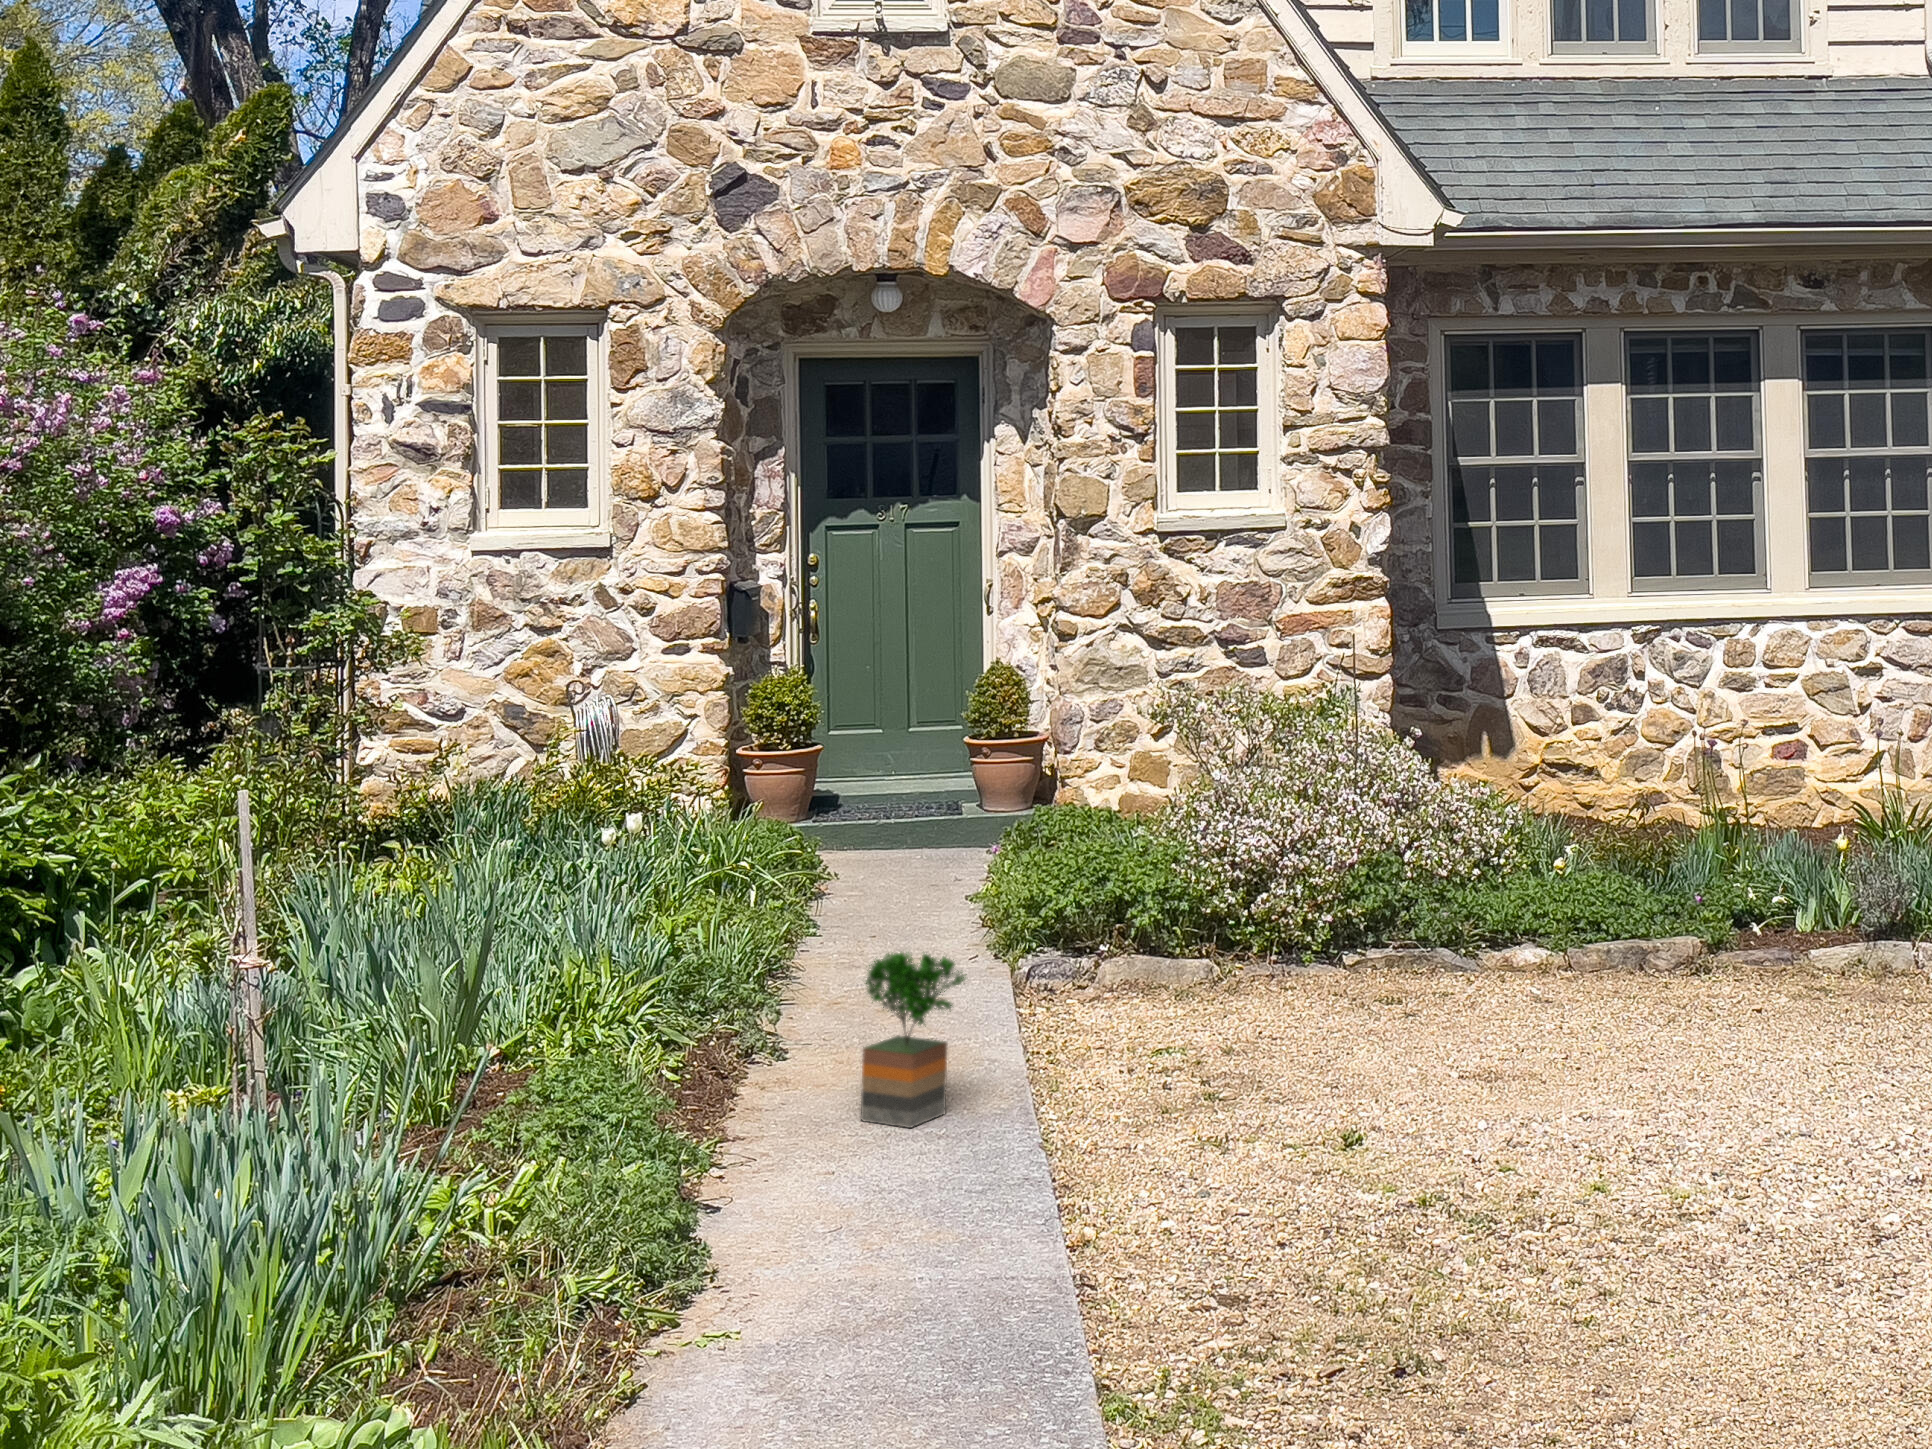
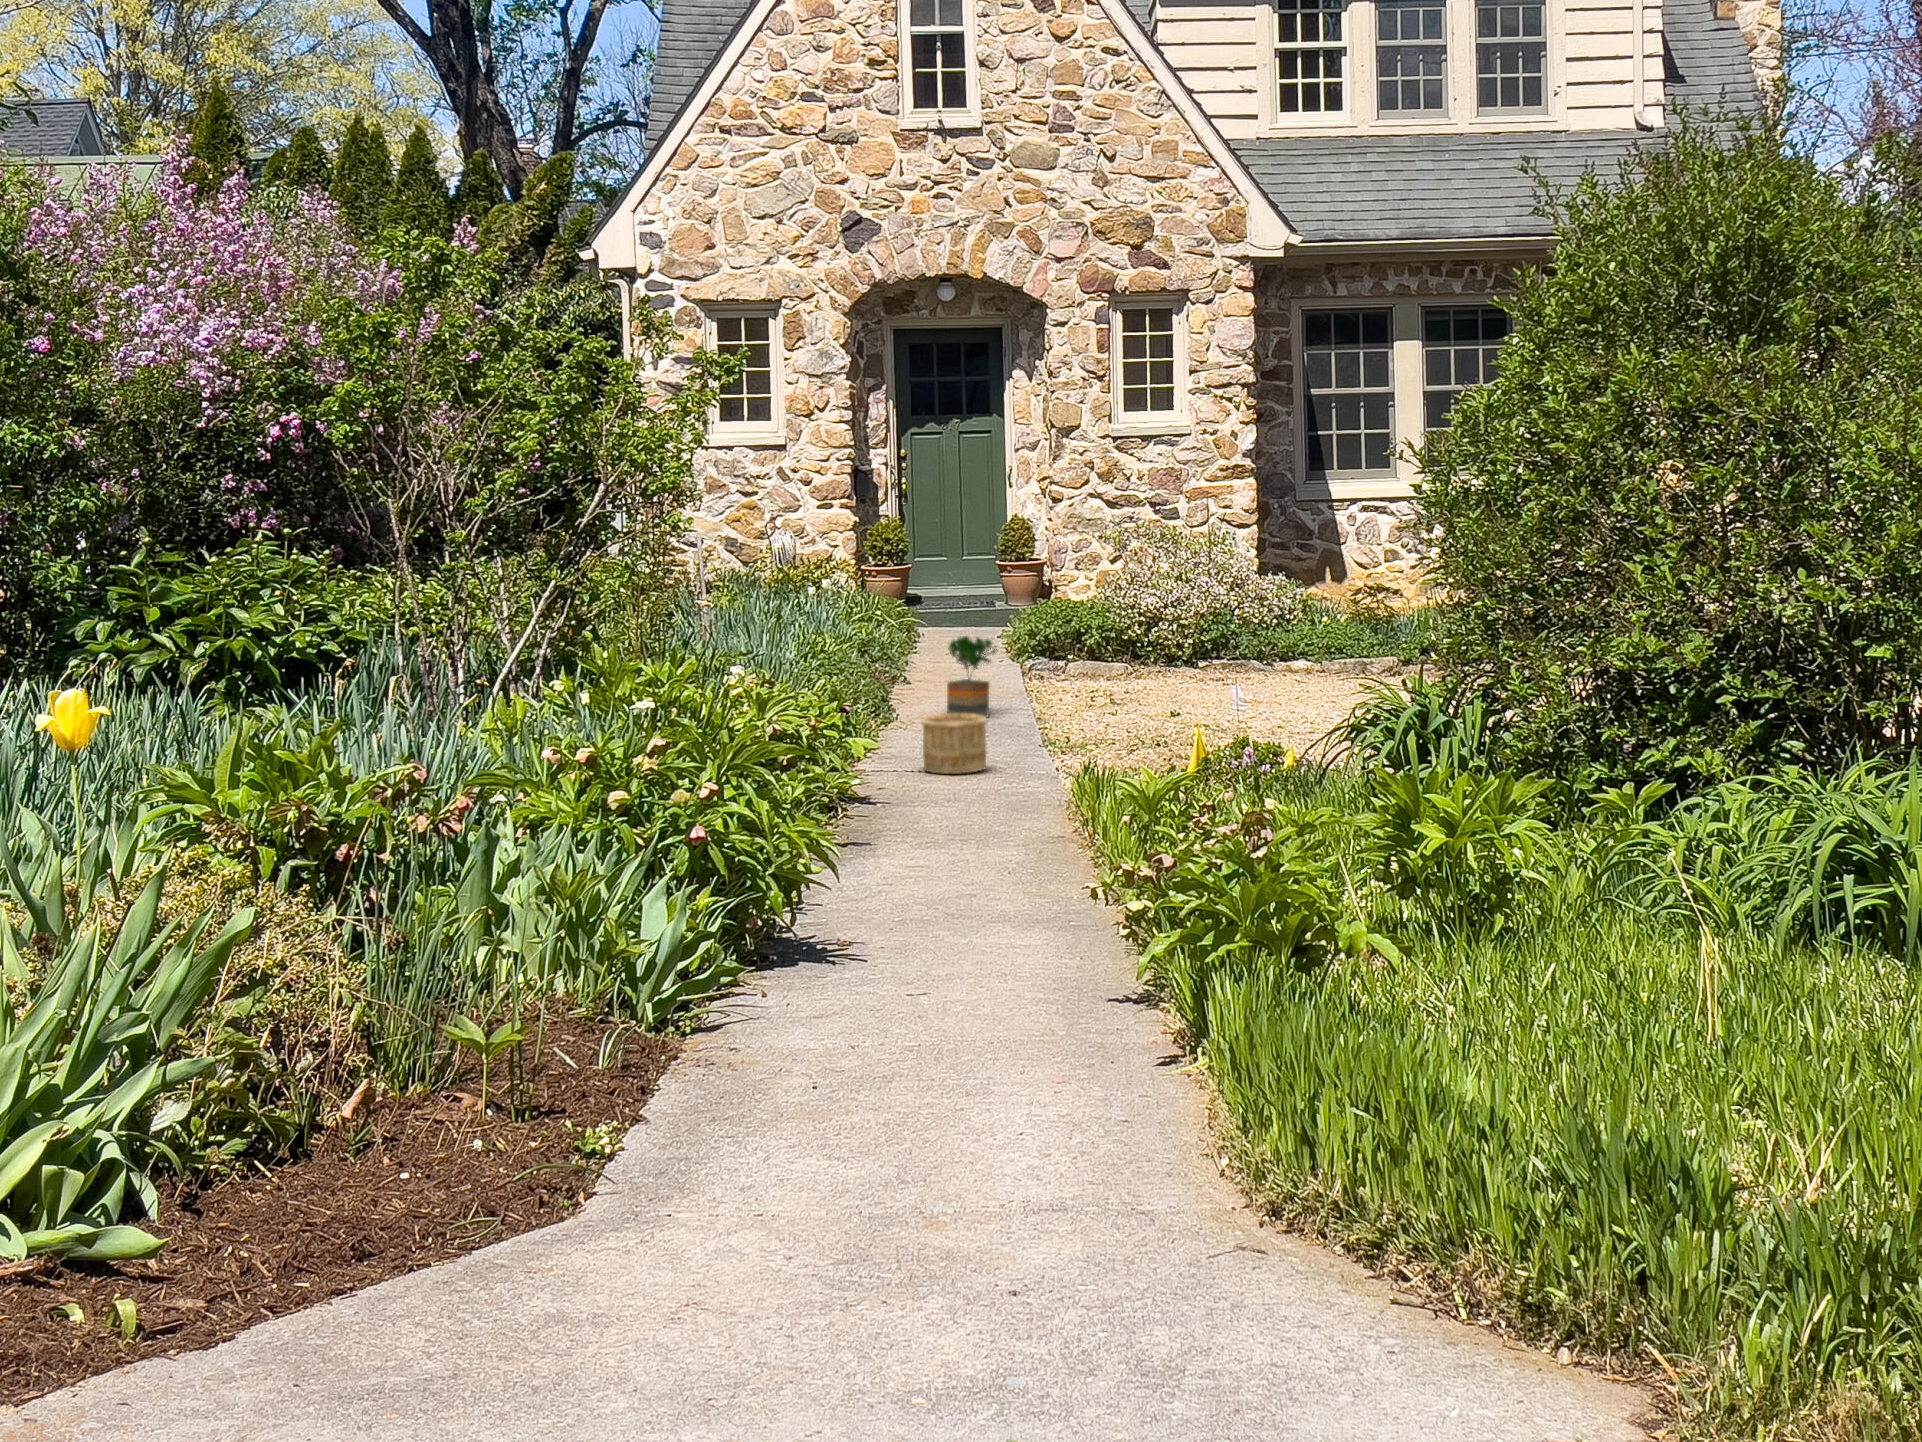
wooden bucket: none [782,1212,940,1379] -> present [921,714,987,774]

